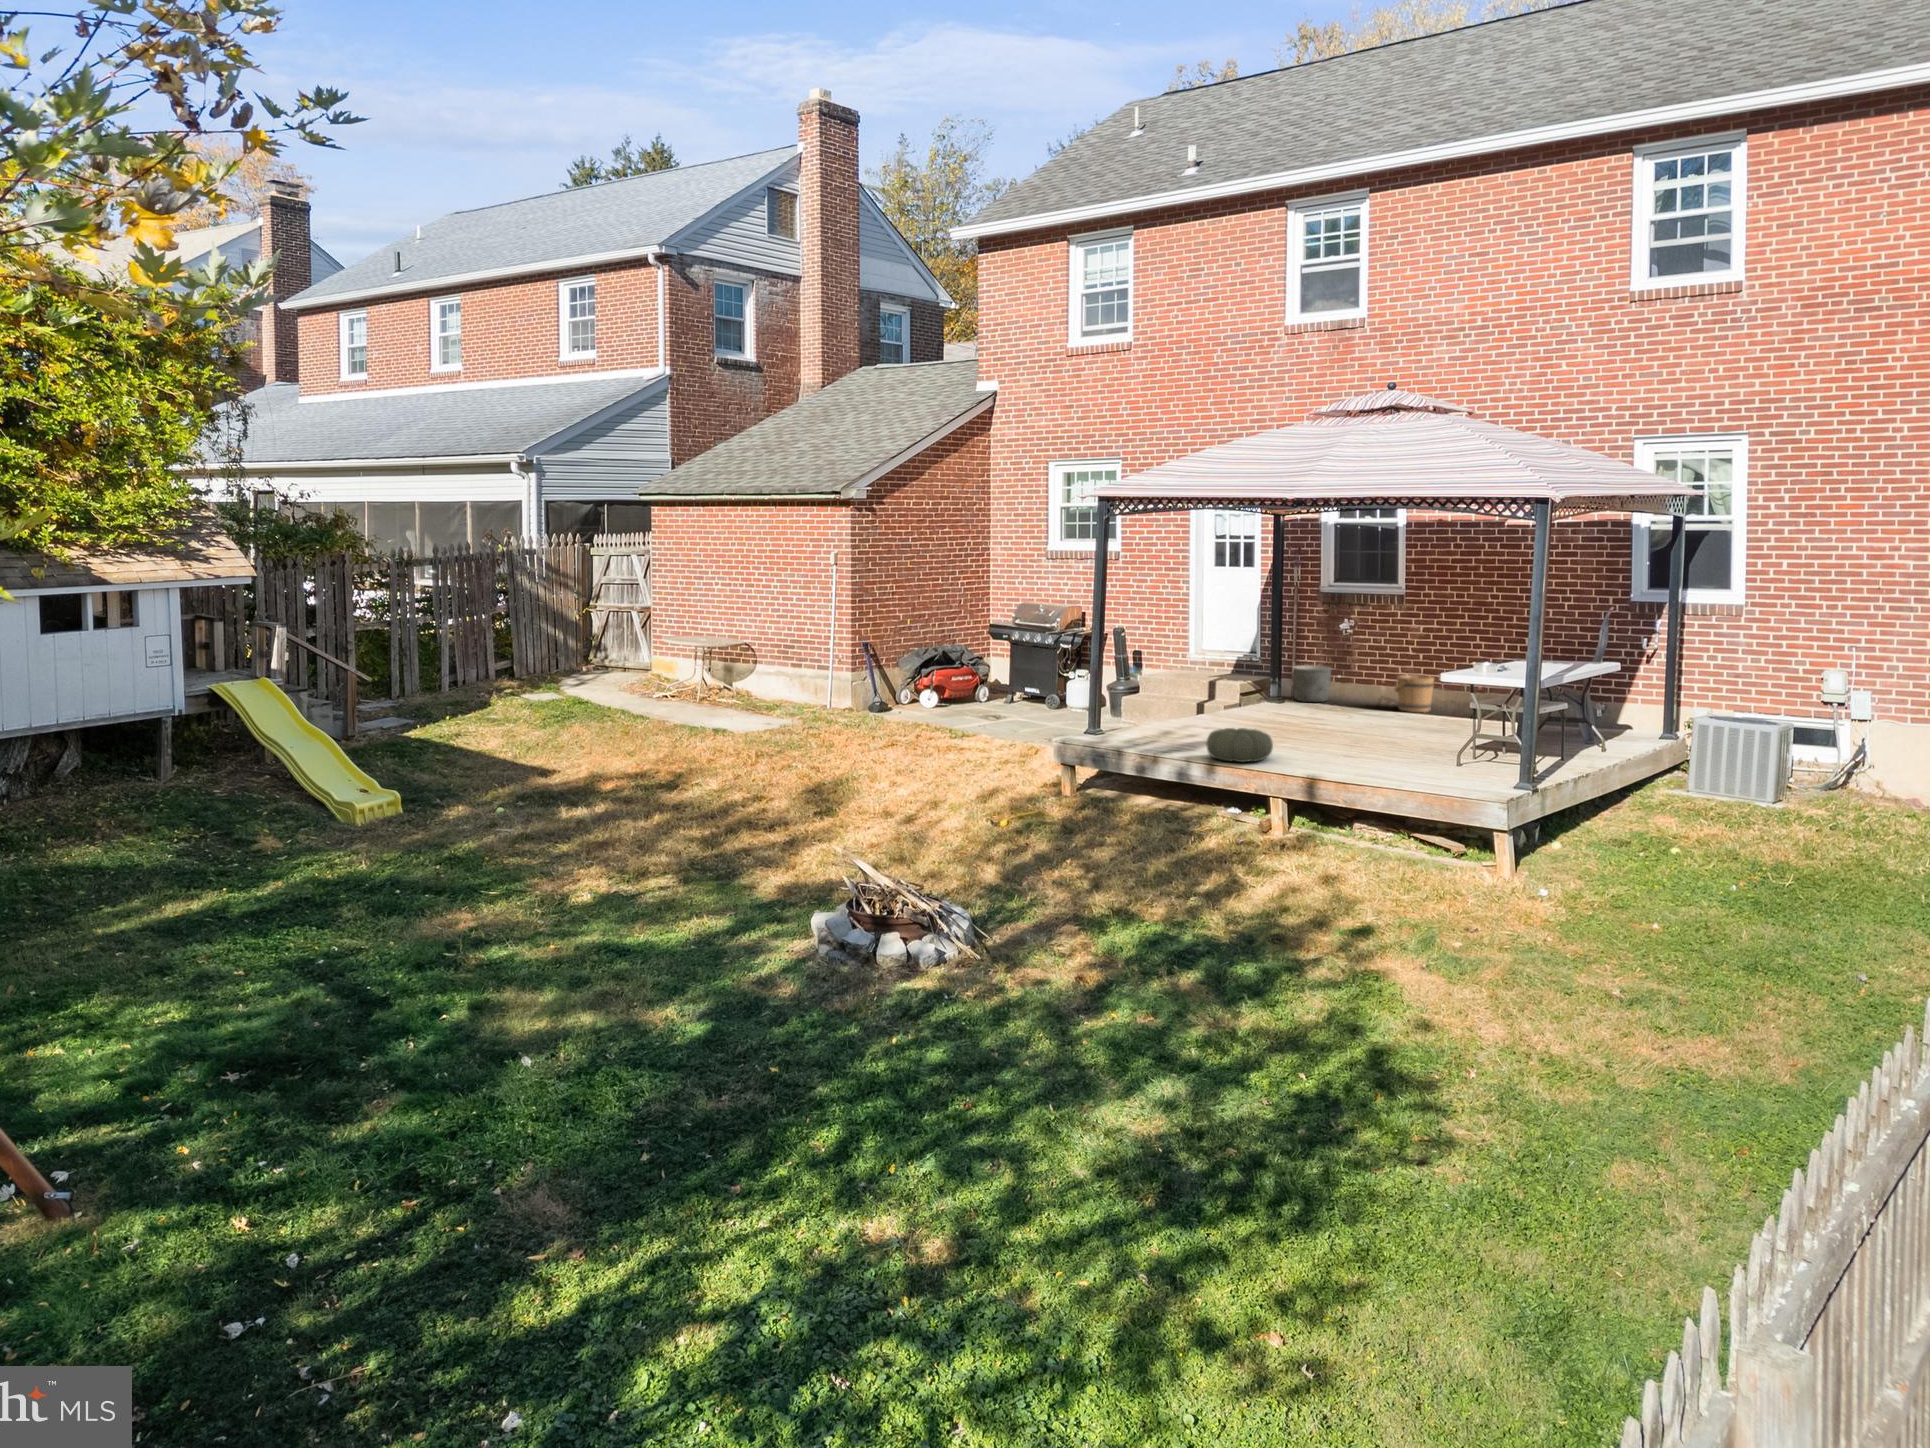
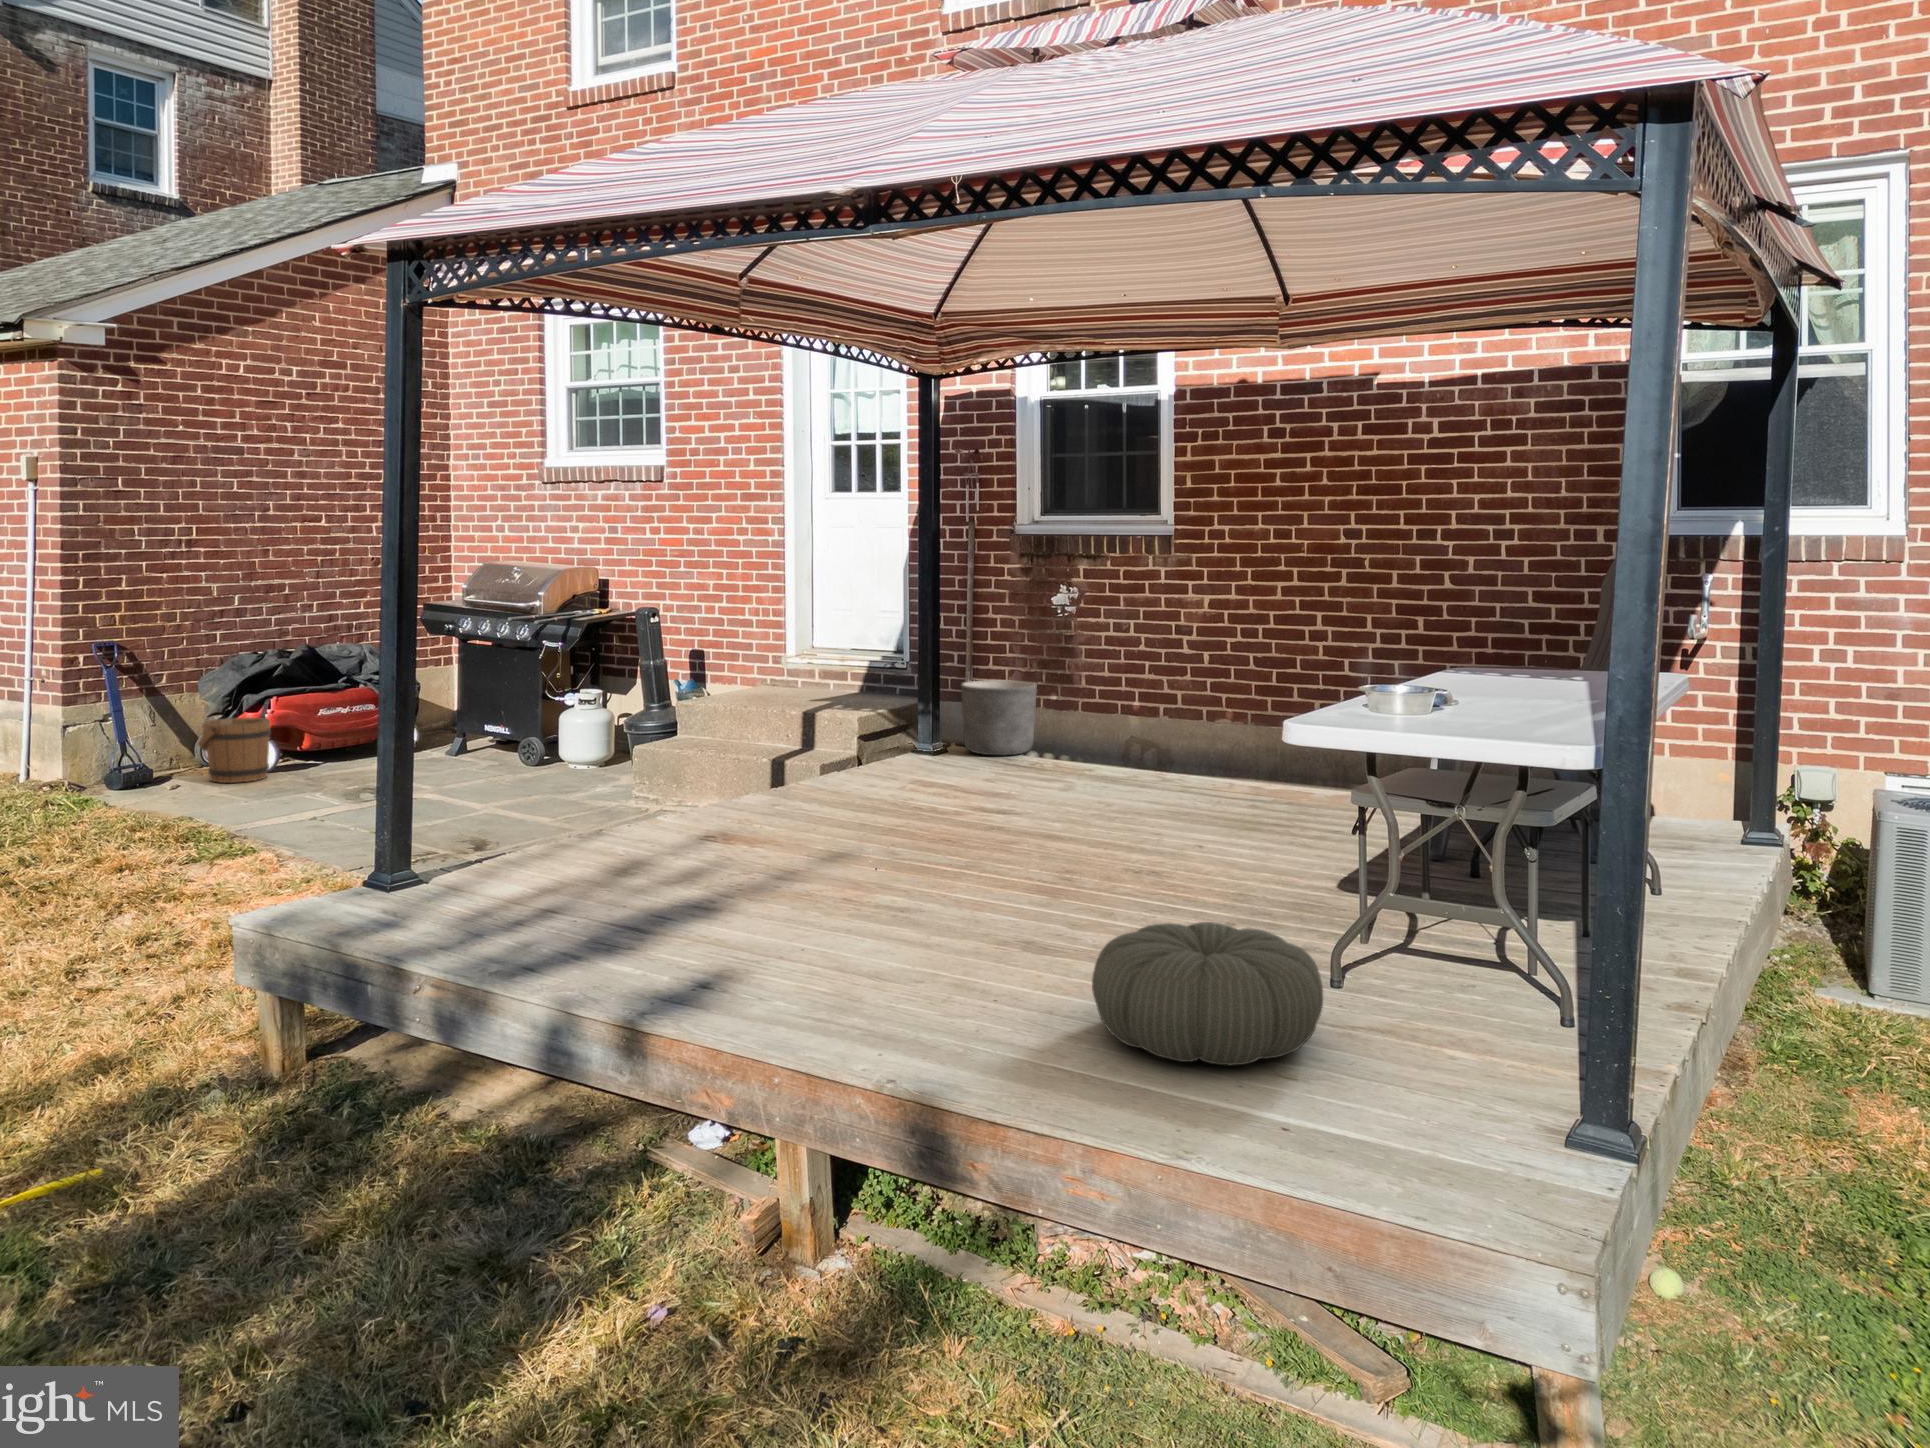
bucket: present [1394,675,1434,712] -> present [198,718,271,783]
pouf: present [1206,728,1273,762] -> present [1092,922,1323,1065]

